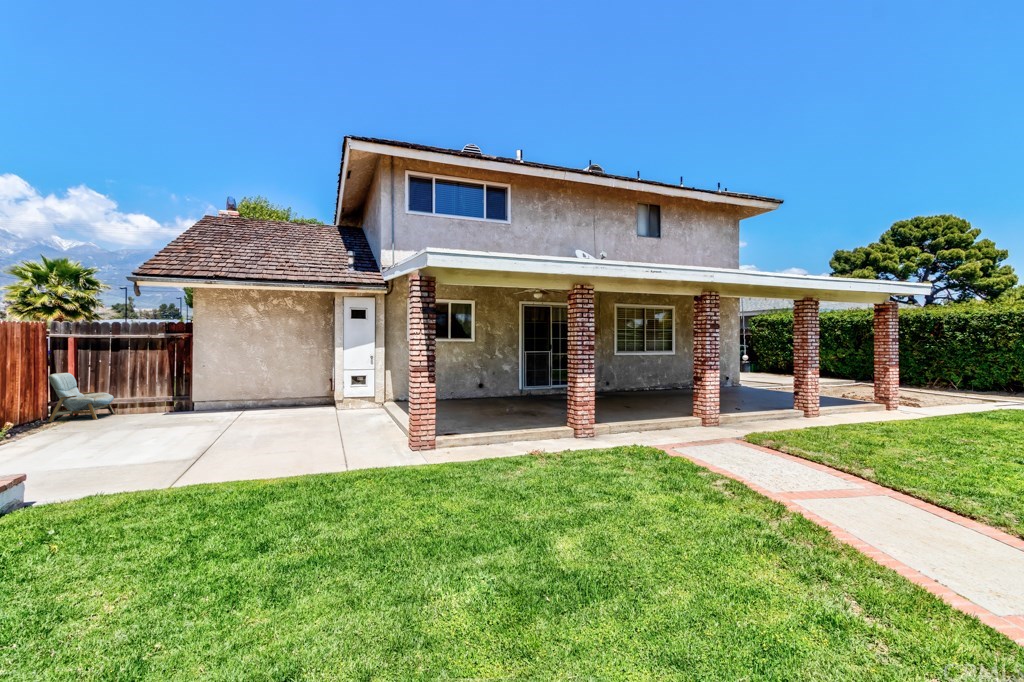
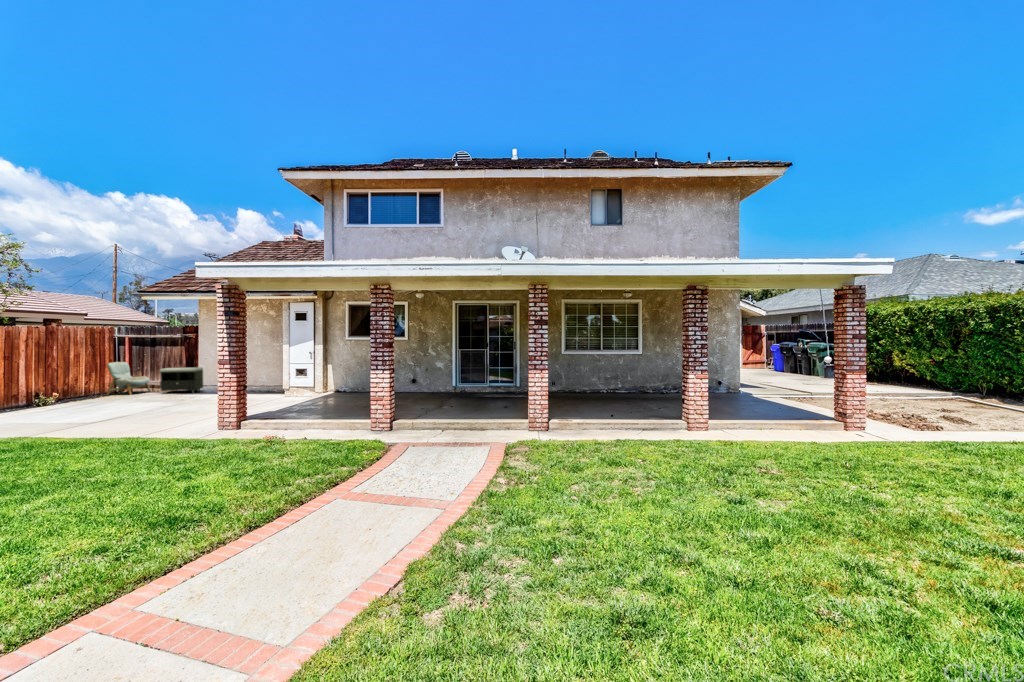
storage bench: none [142,377,197,414] -> present [160,367,203,392]

